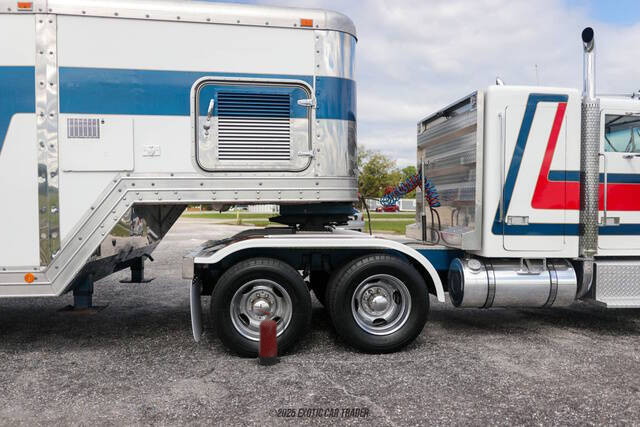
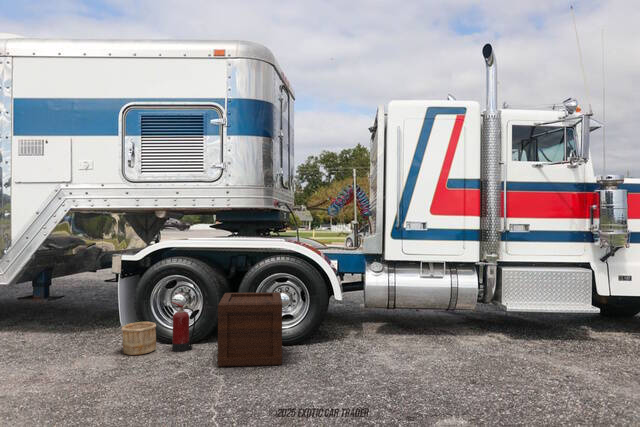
wooden crate: none [316,295,400,383] -> present [218,292,282,367]
wooden bucket: none [202,332,242,372] -> present [121,322,157,355]

